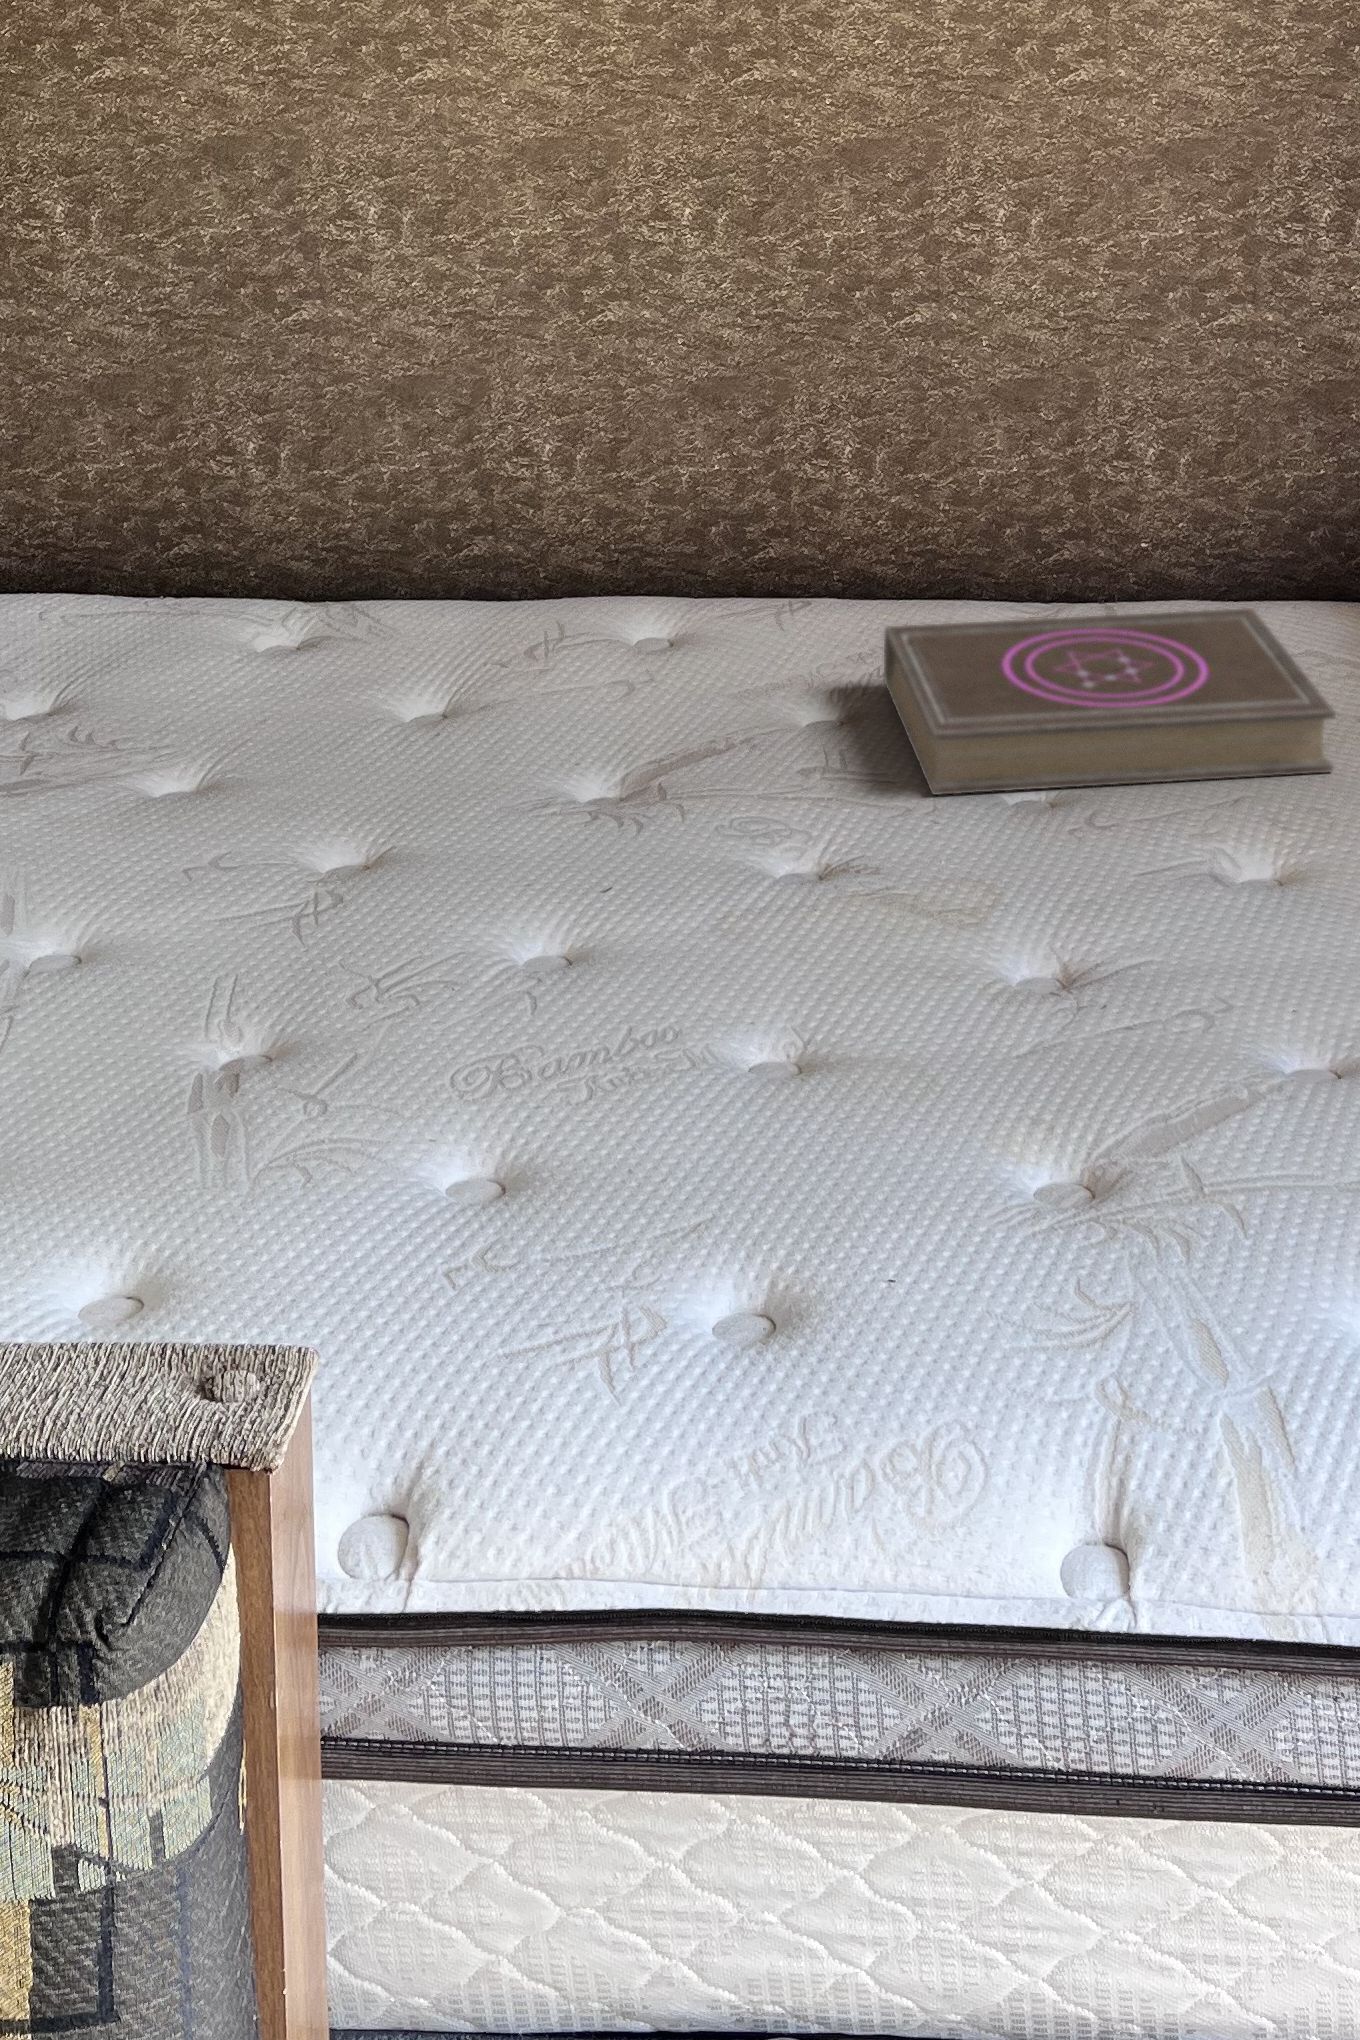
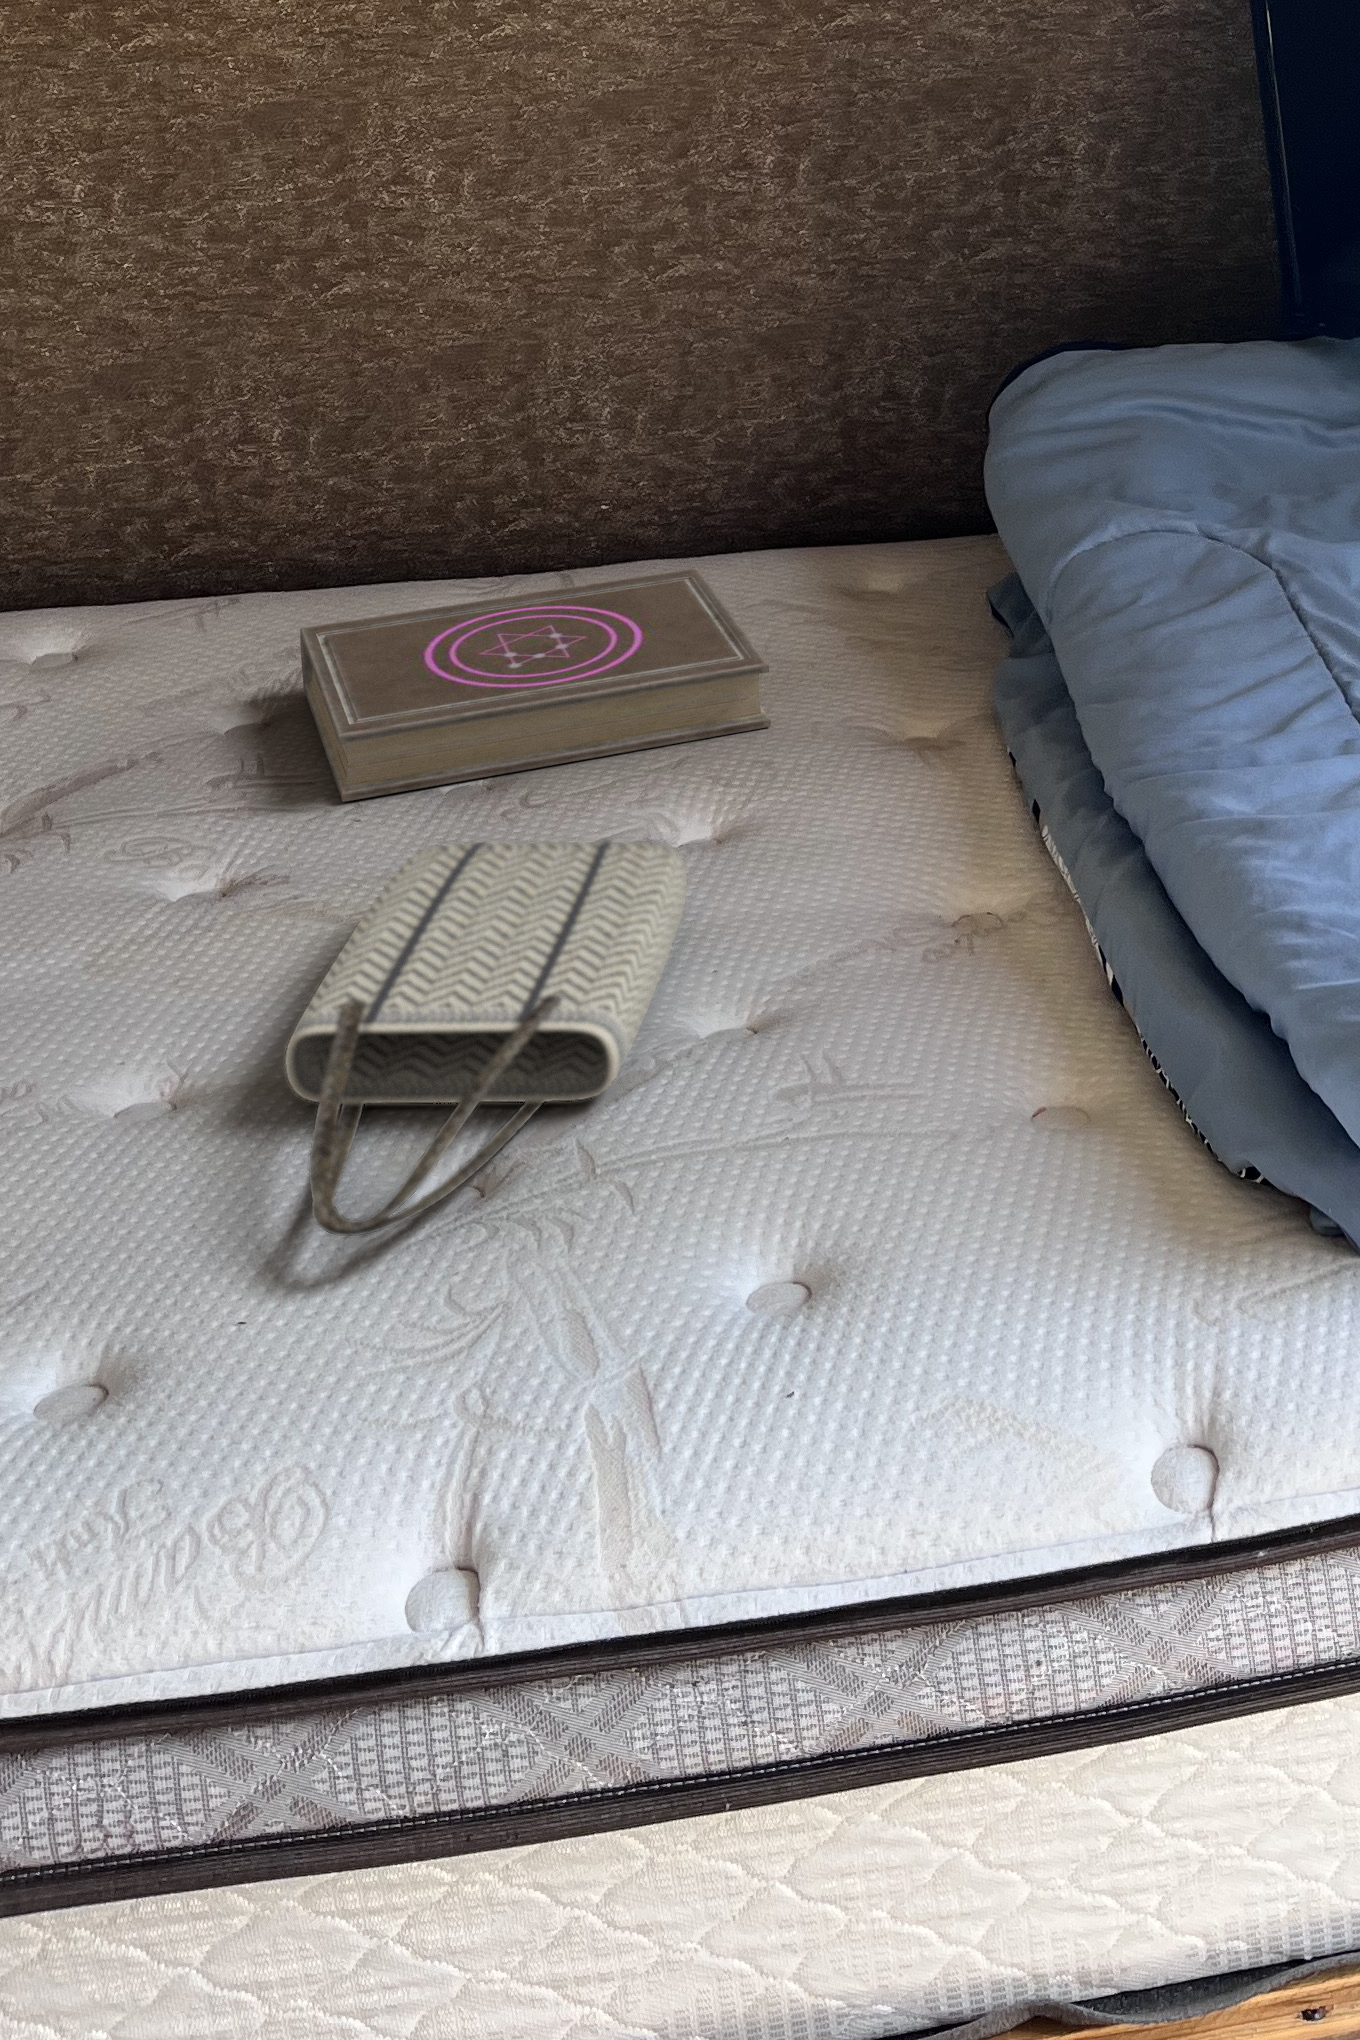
tote bag: none [918,850,1276,1212] -> present [285,841,687,1236]

